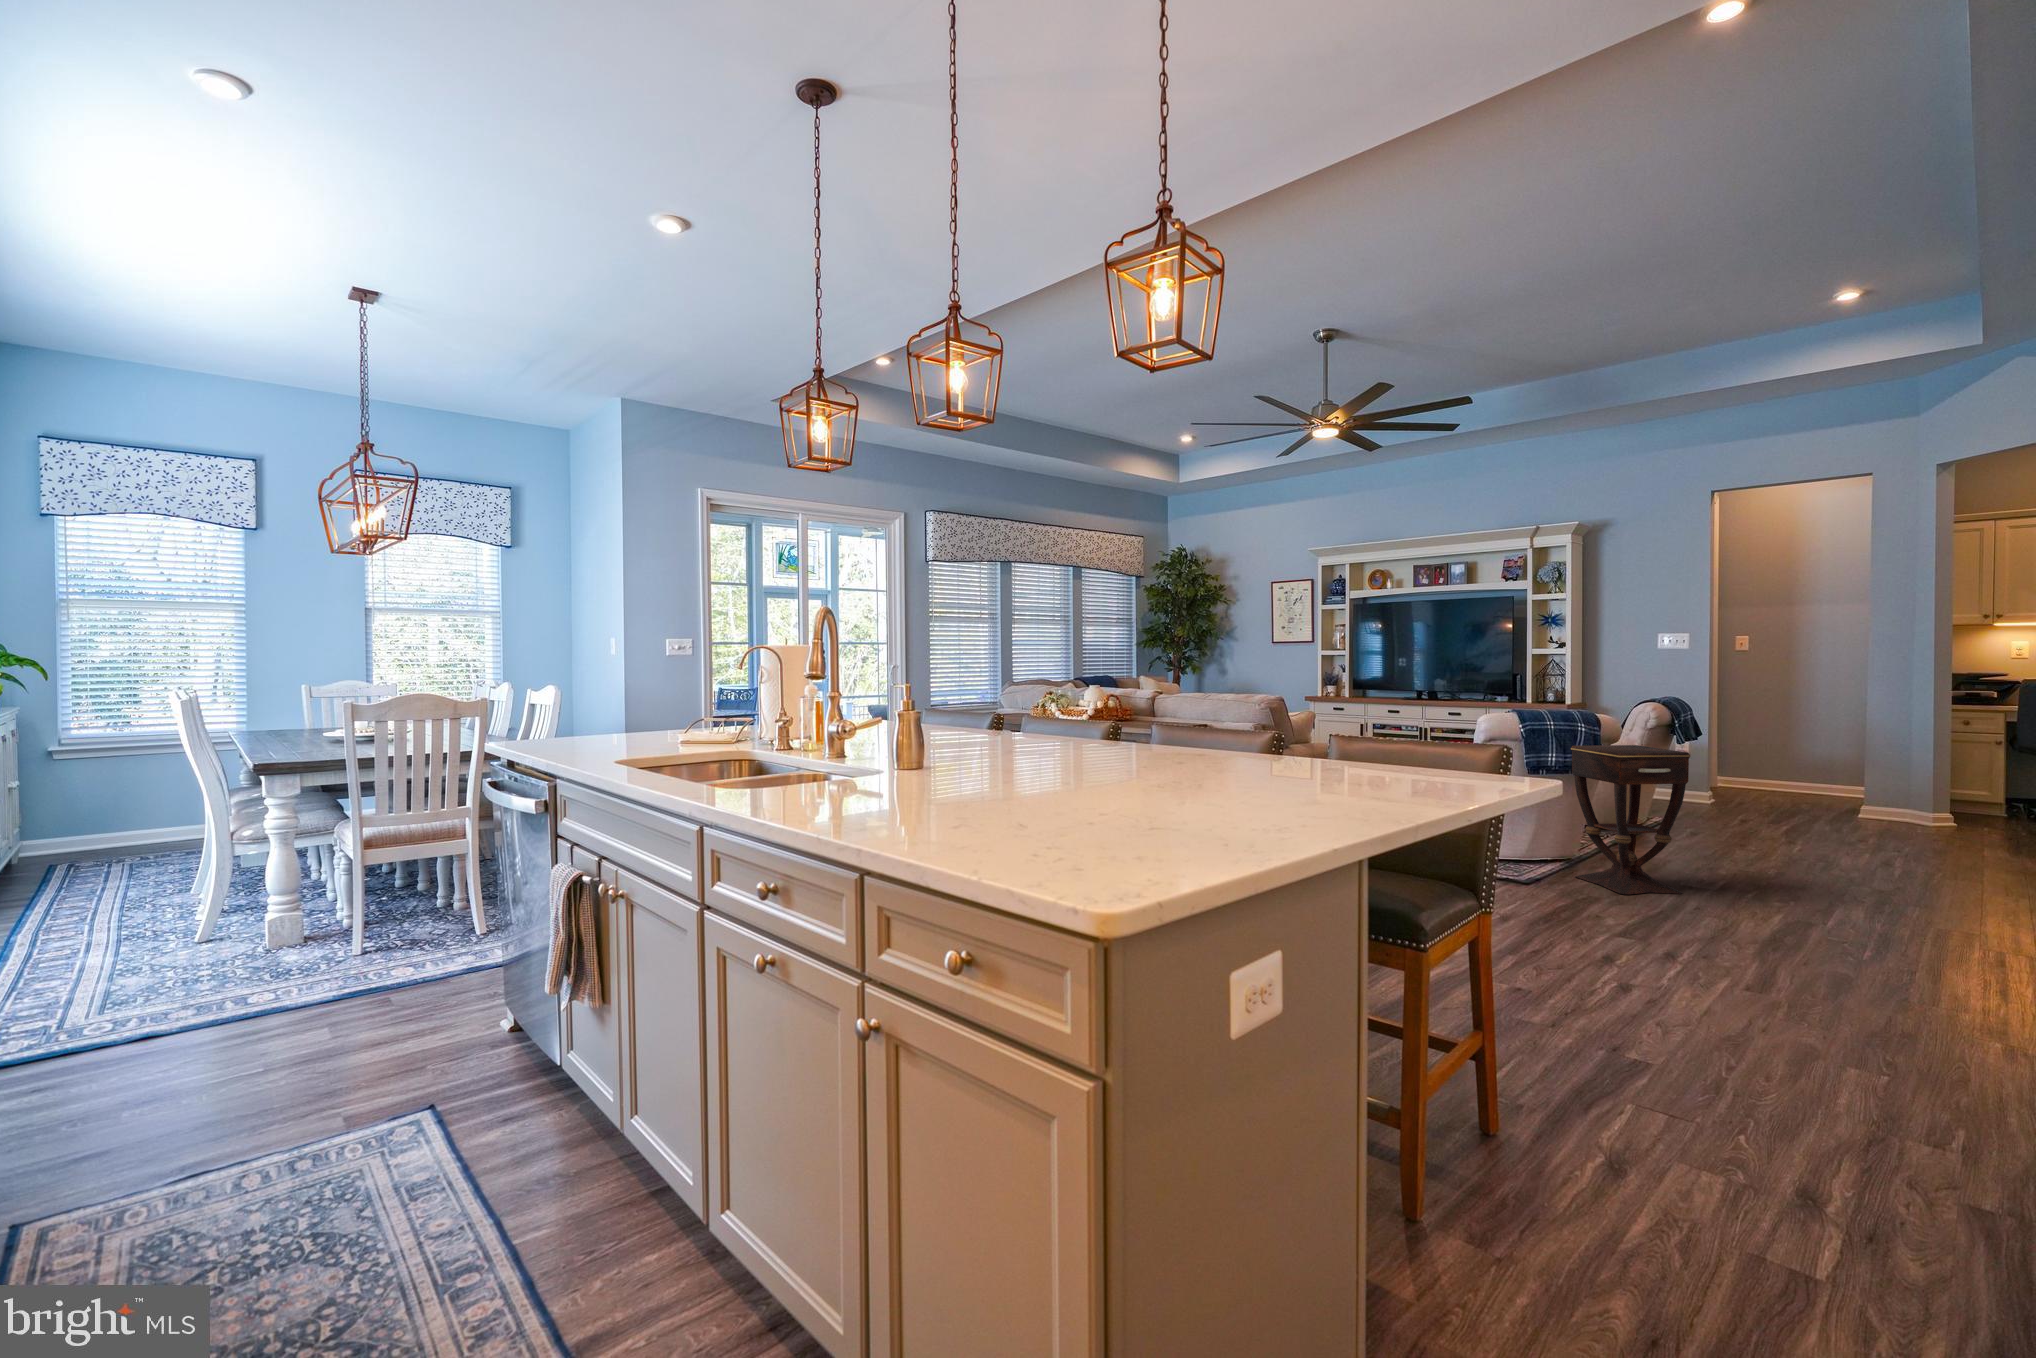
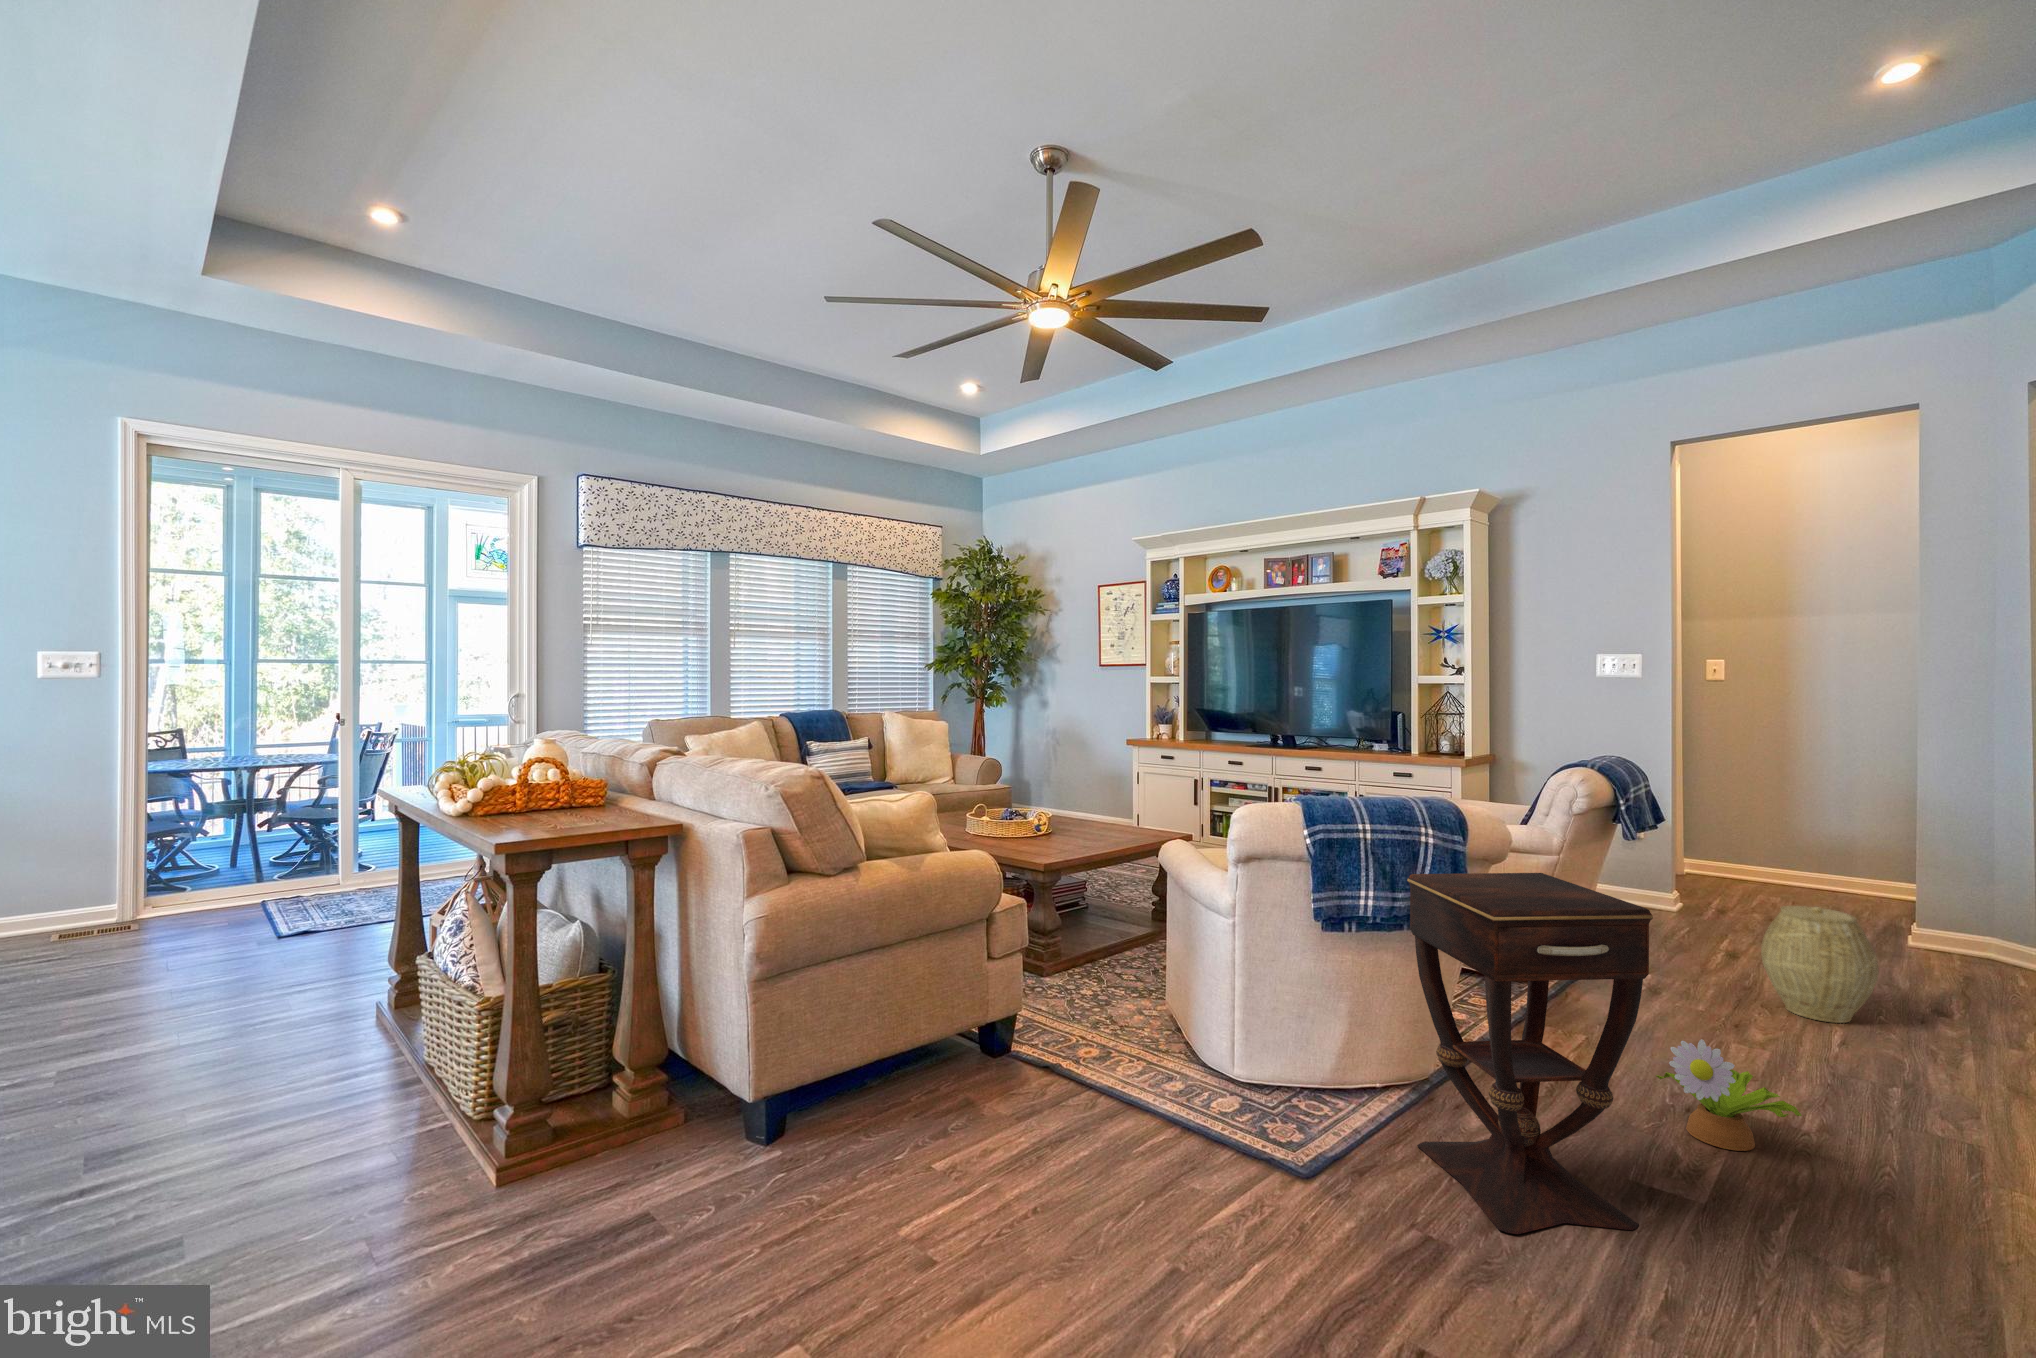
woven basket: none [1756,779,1820,842] -> present [1761,906,1879,1023]
decorative plant: none [1692,825,1762,877] -> present [1656,1039,1802,1151]

